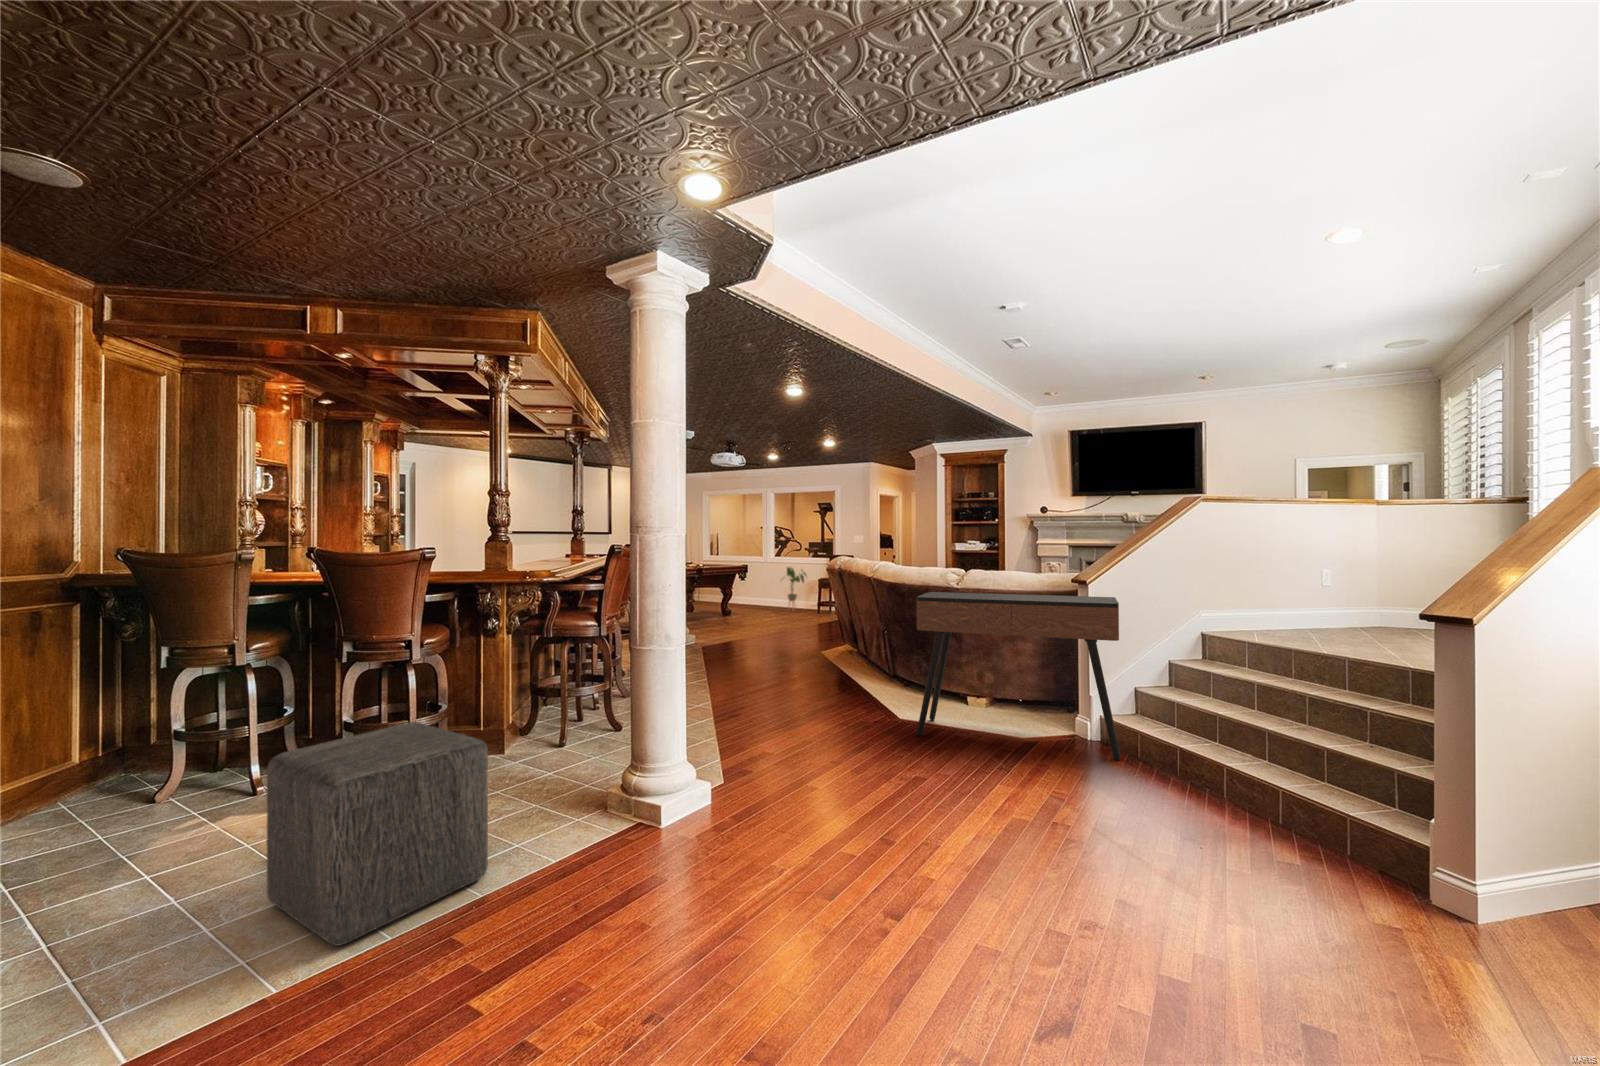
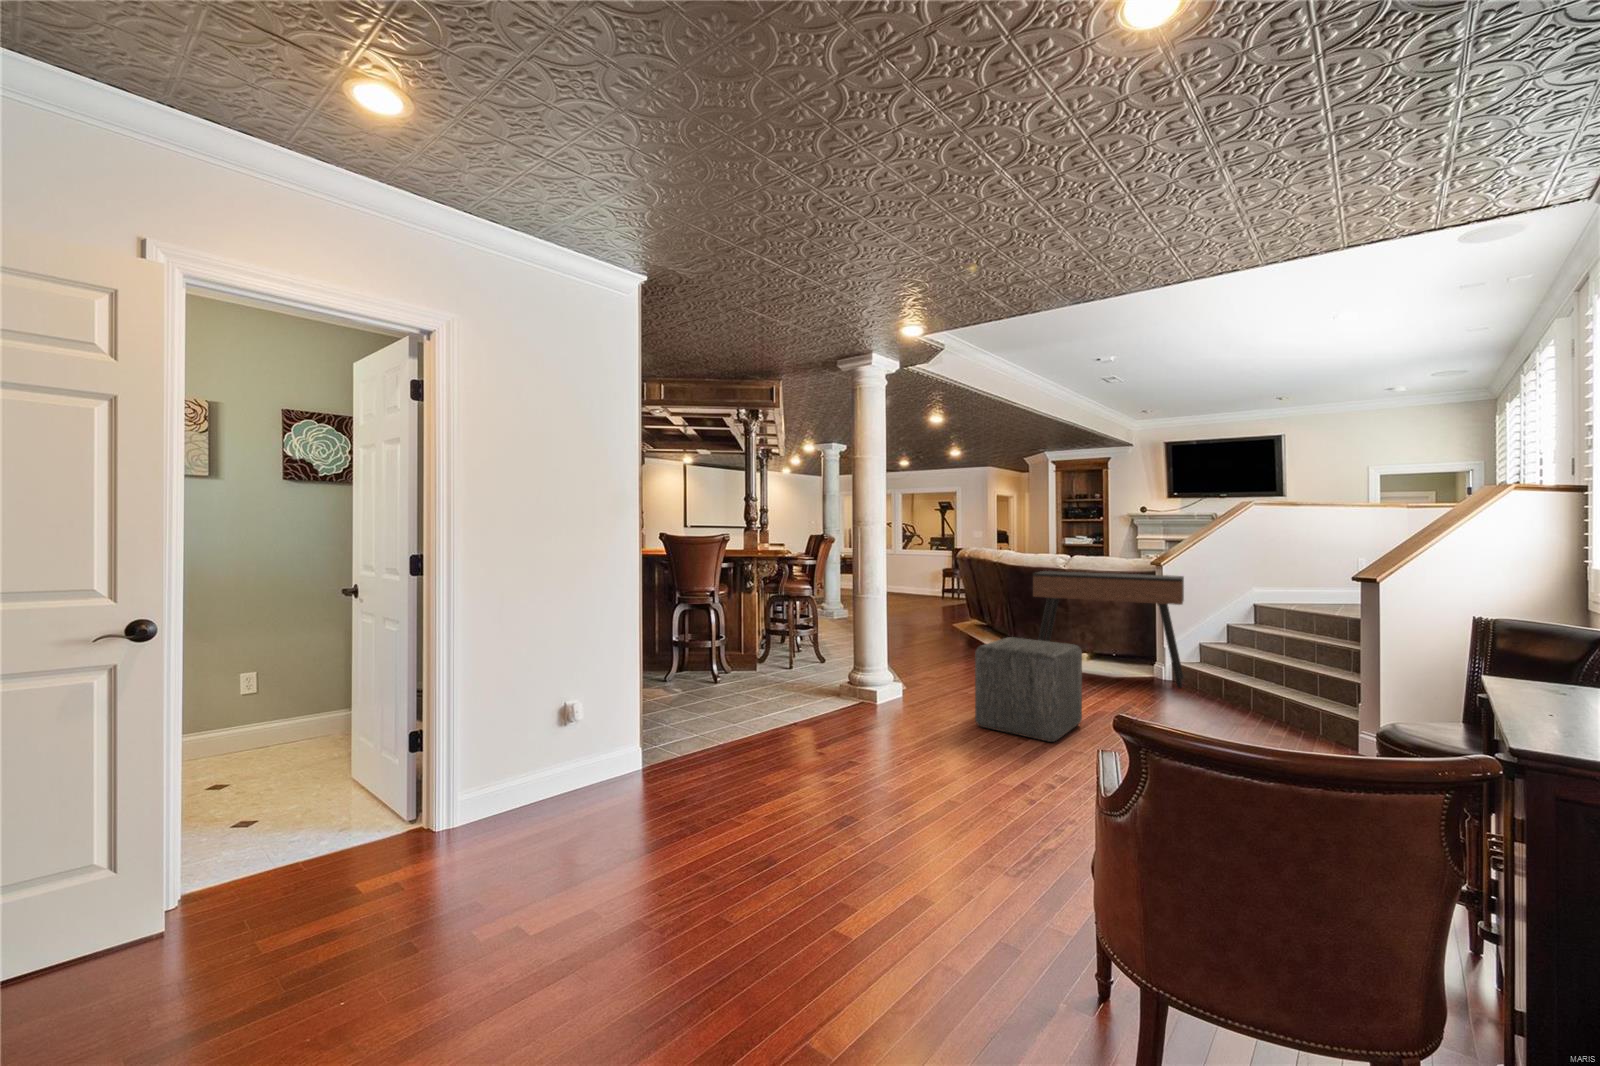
house plant: present [784,567,806,610] -> none [906,557,930,595]
ottoman: present [267,722,488,946] -> present [975,637,1082,742]

